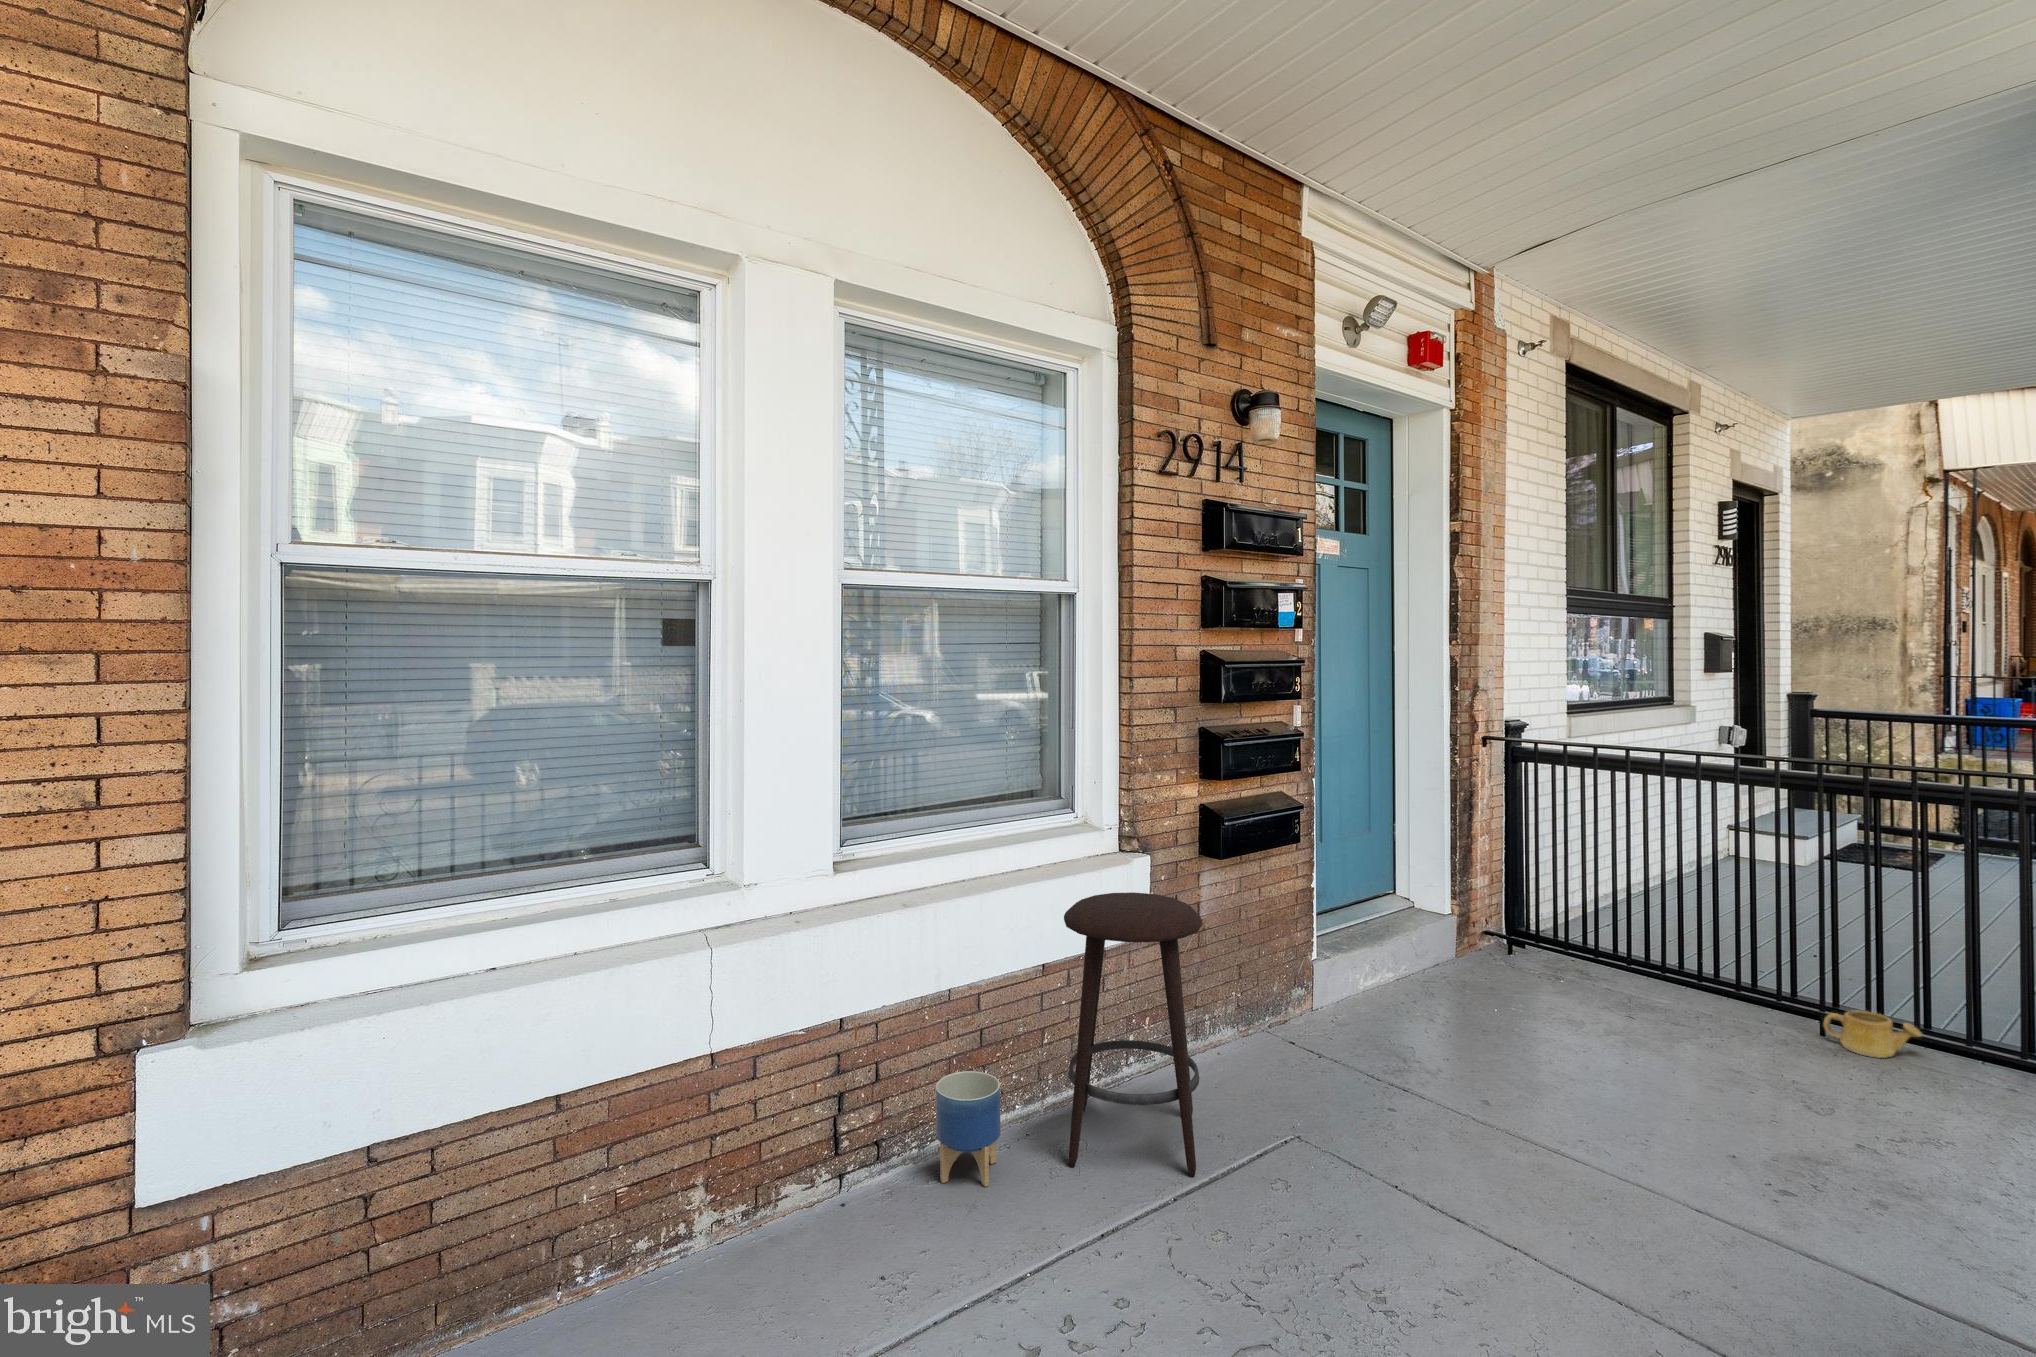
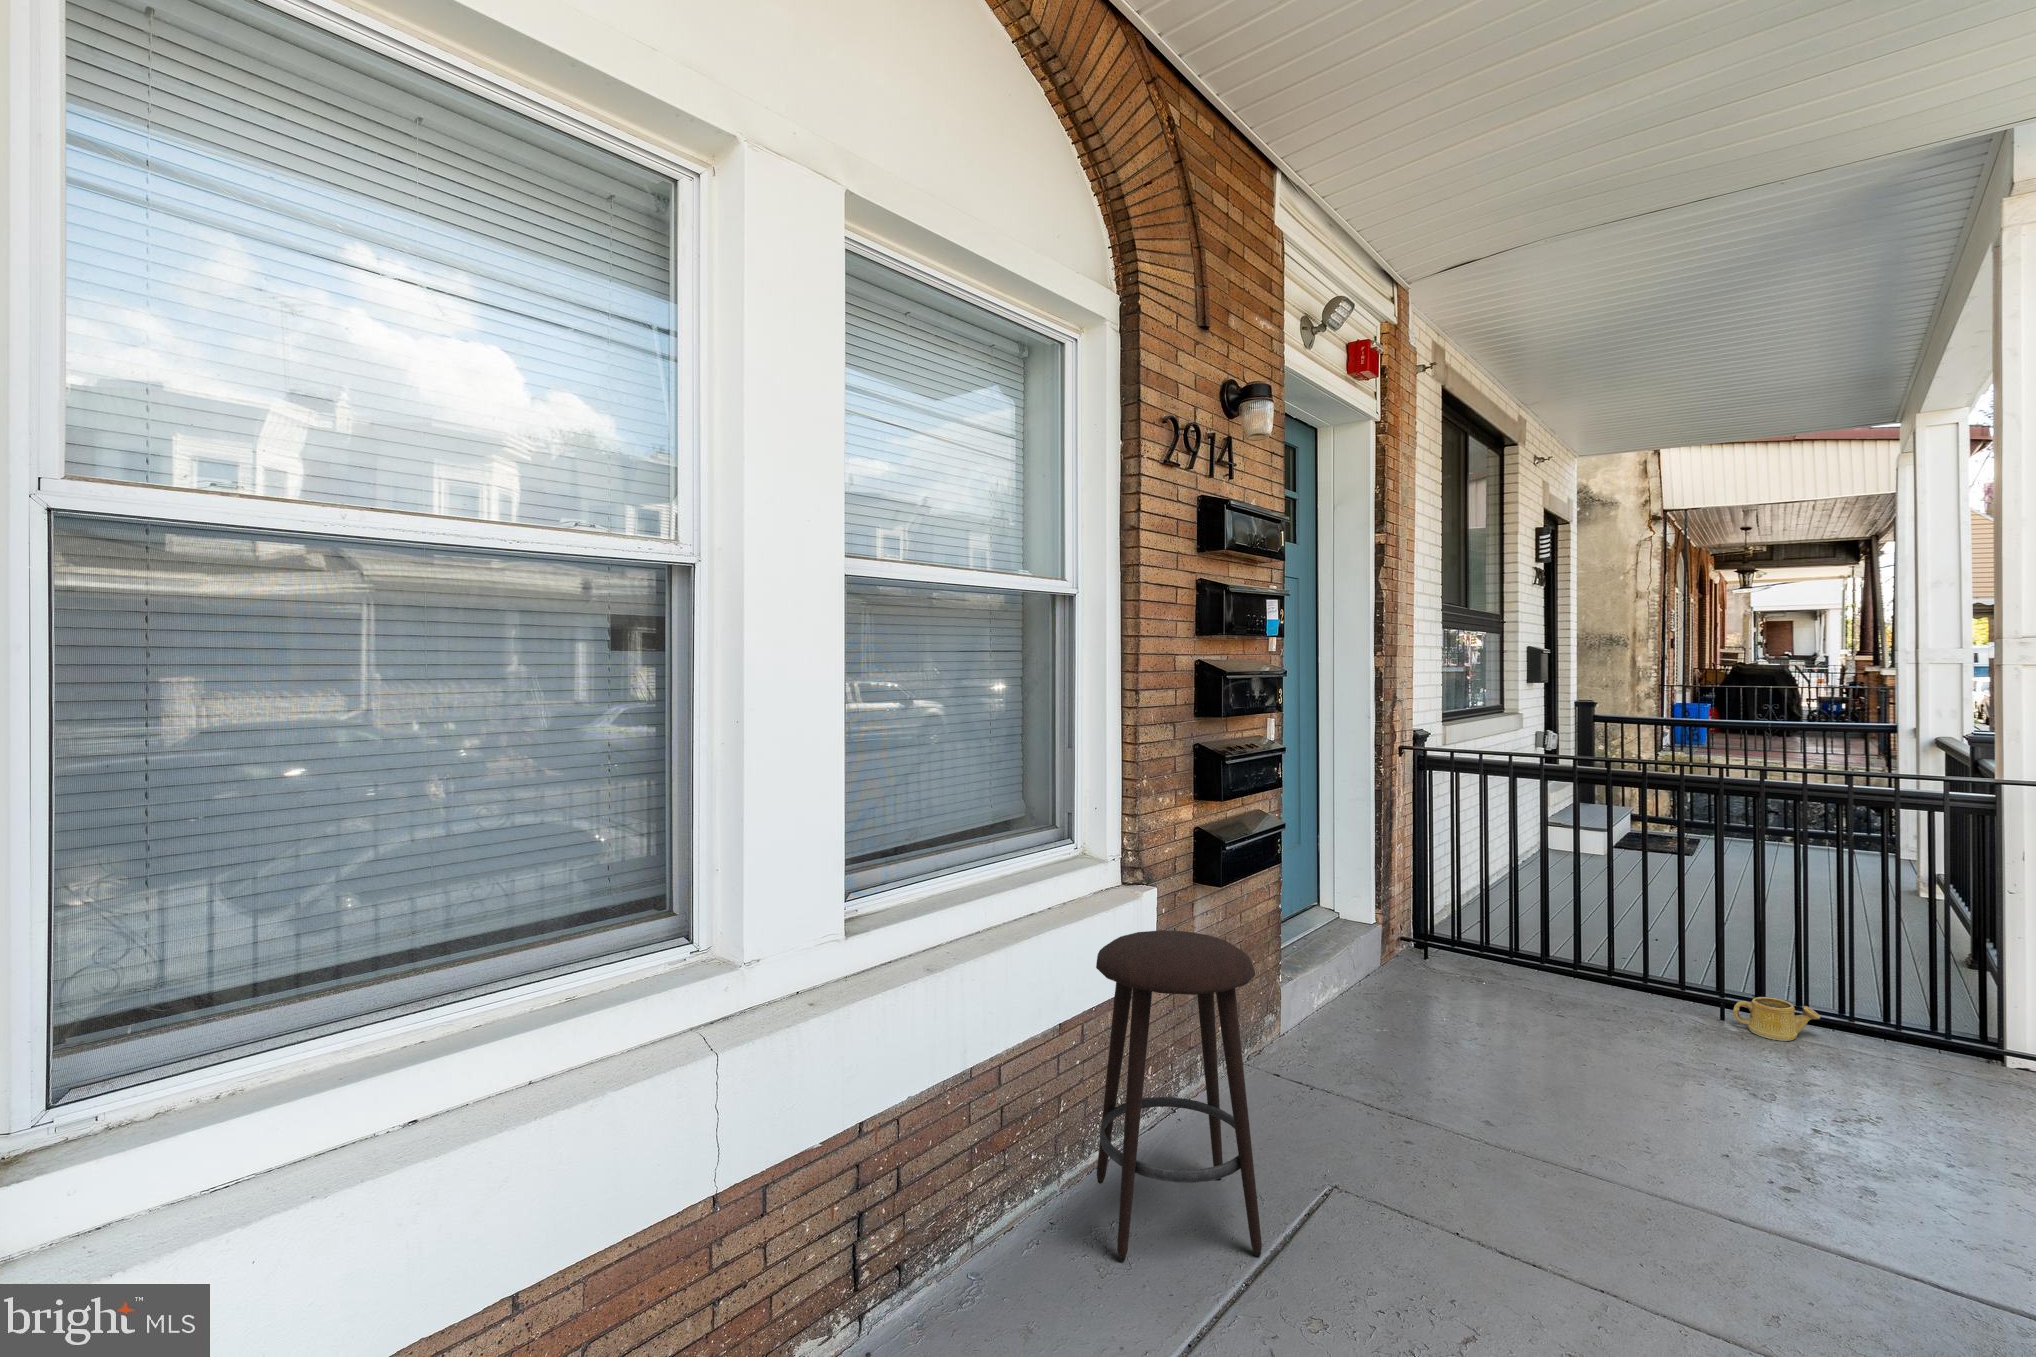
planter: present [936,1071,1001,1187] -> none [967,1160,1045,1307]

